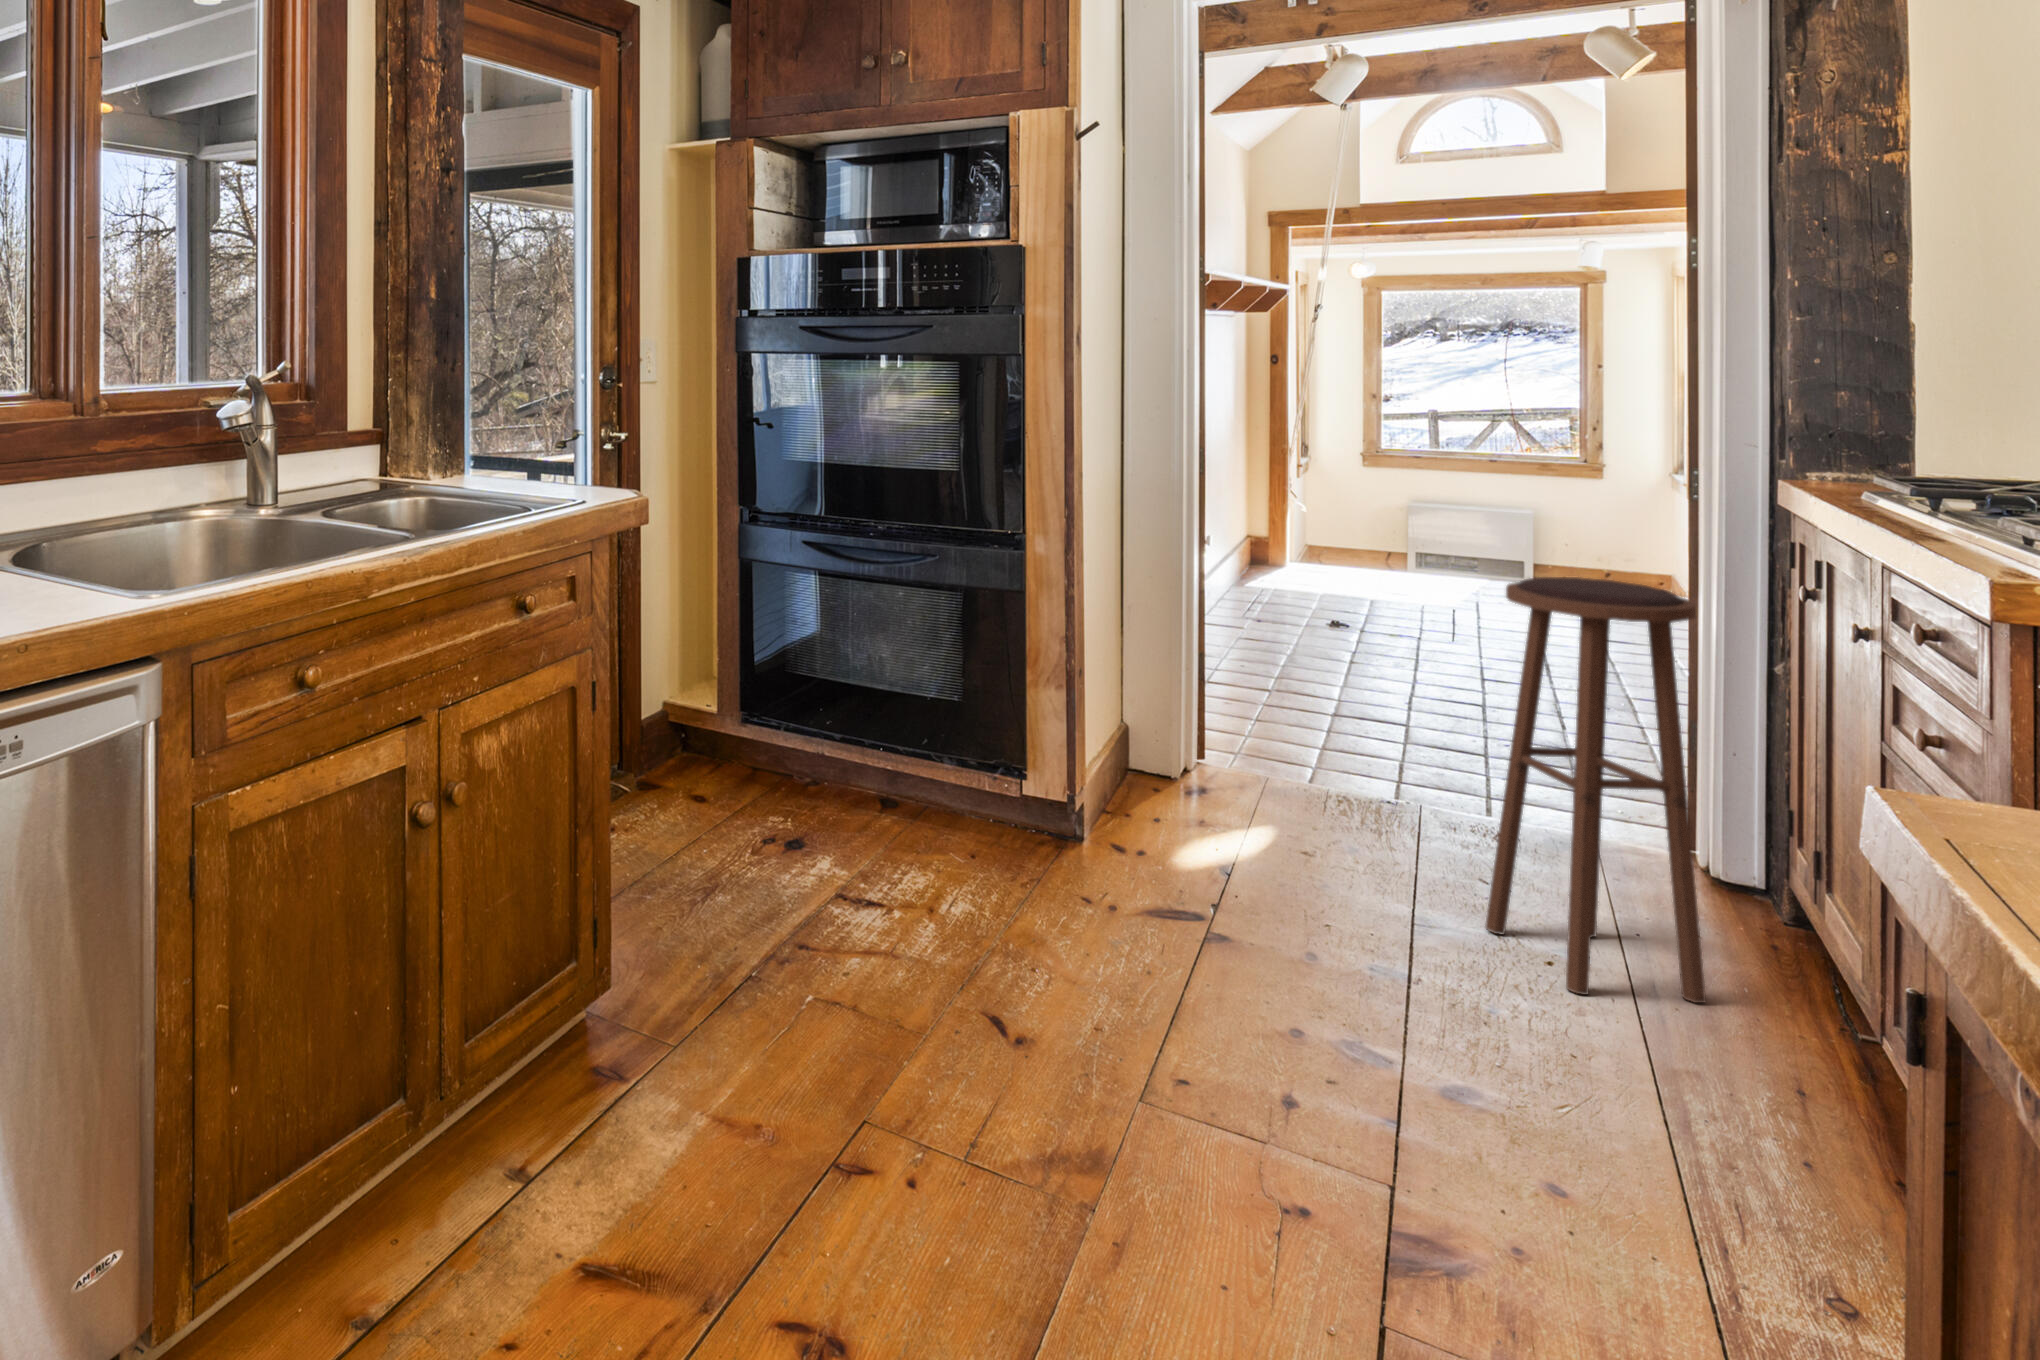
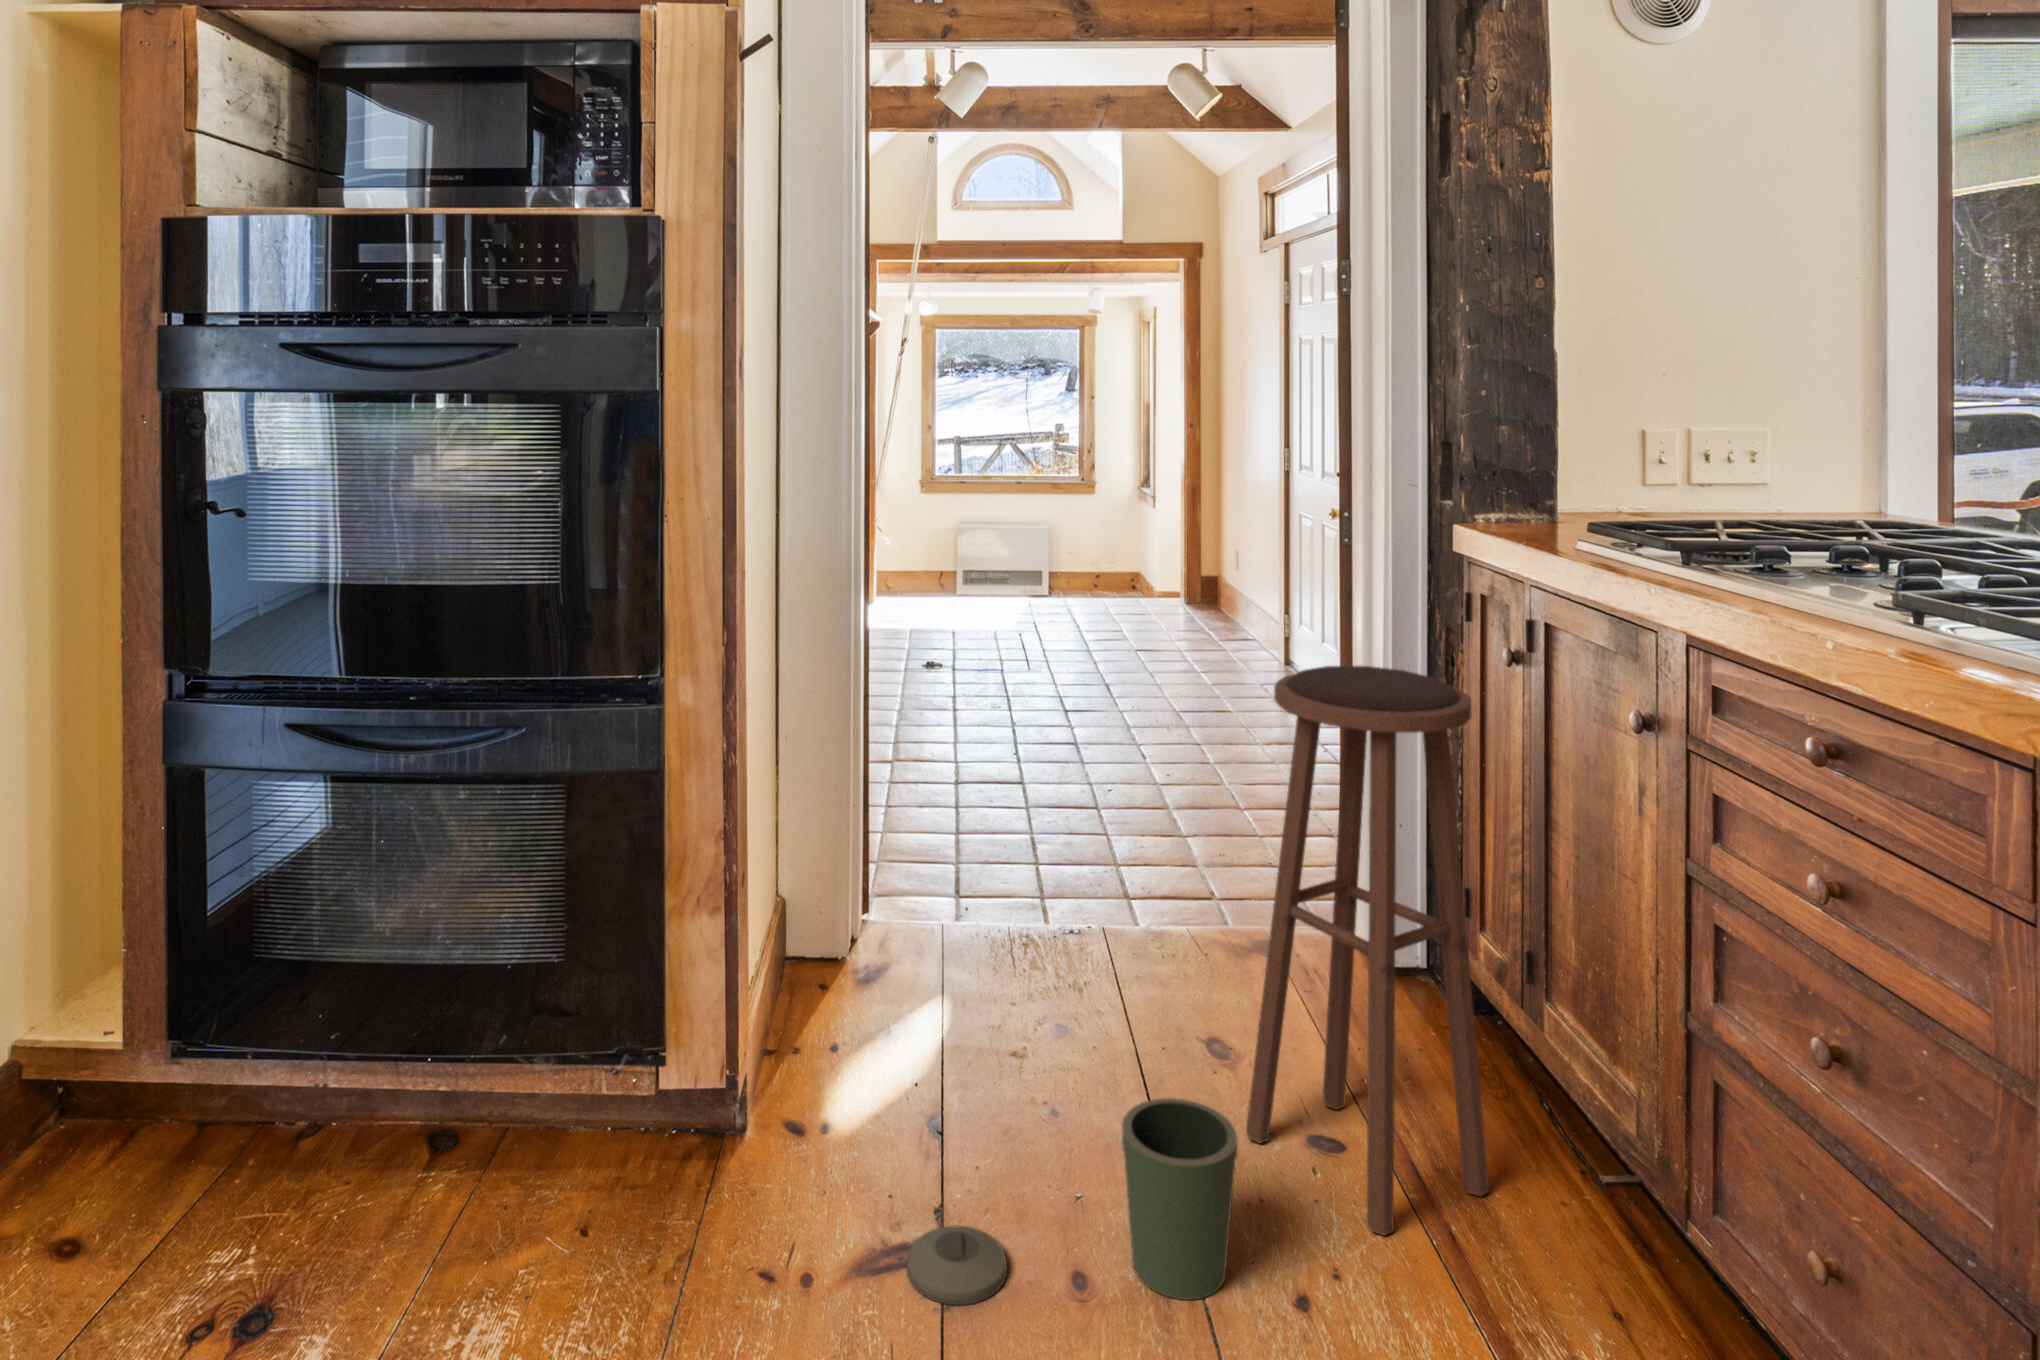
trash can: none [1175,854,1432,977] -> present [906,1098,1238,1305]

